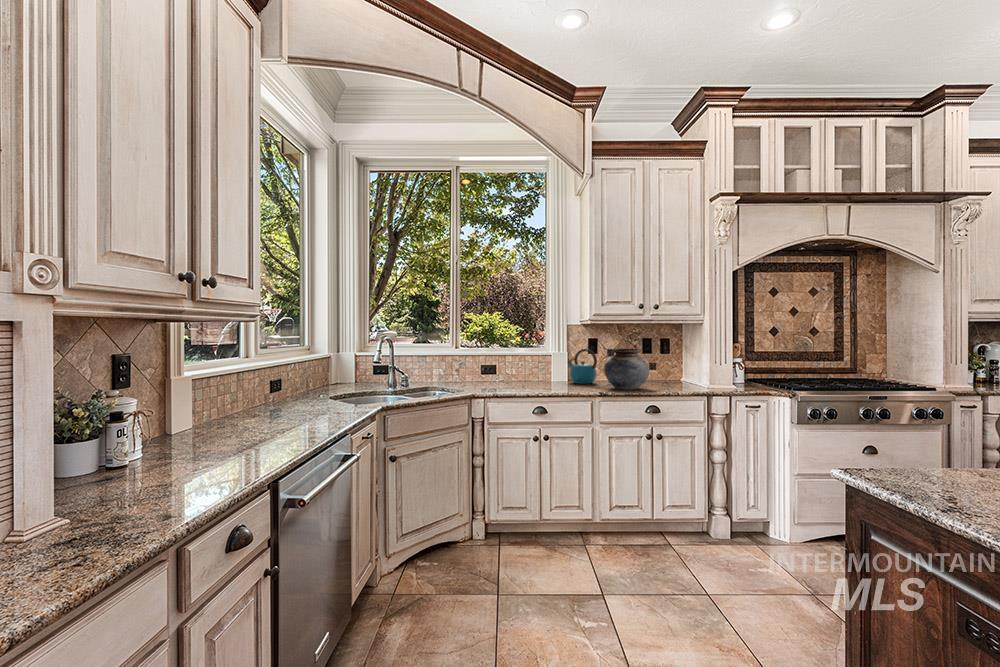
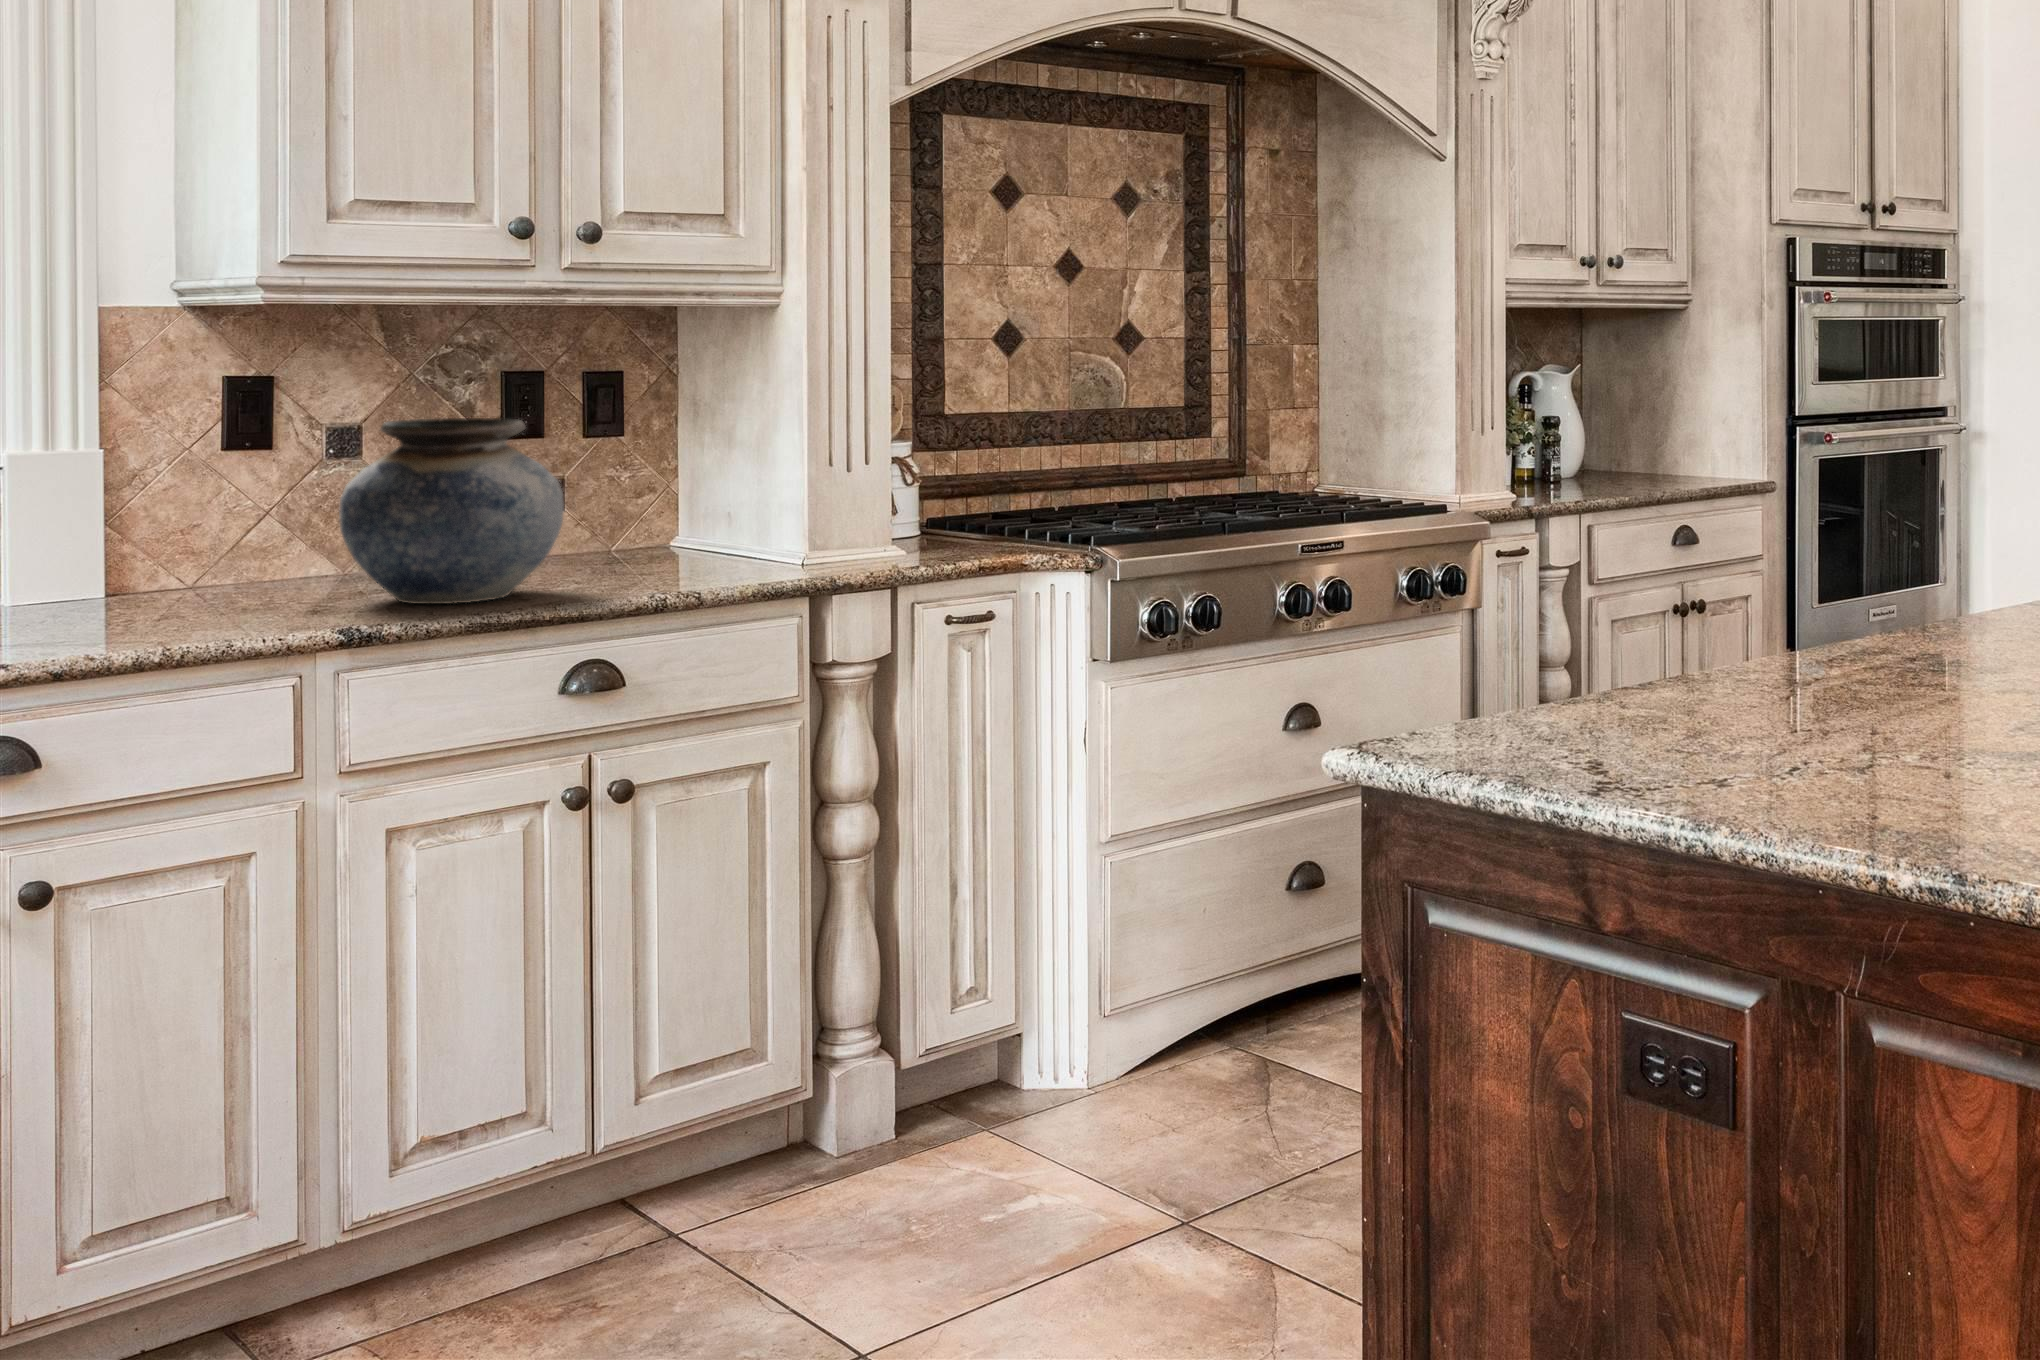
kettle: present [568,349,597,384] -> none [104,424,283,596]

